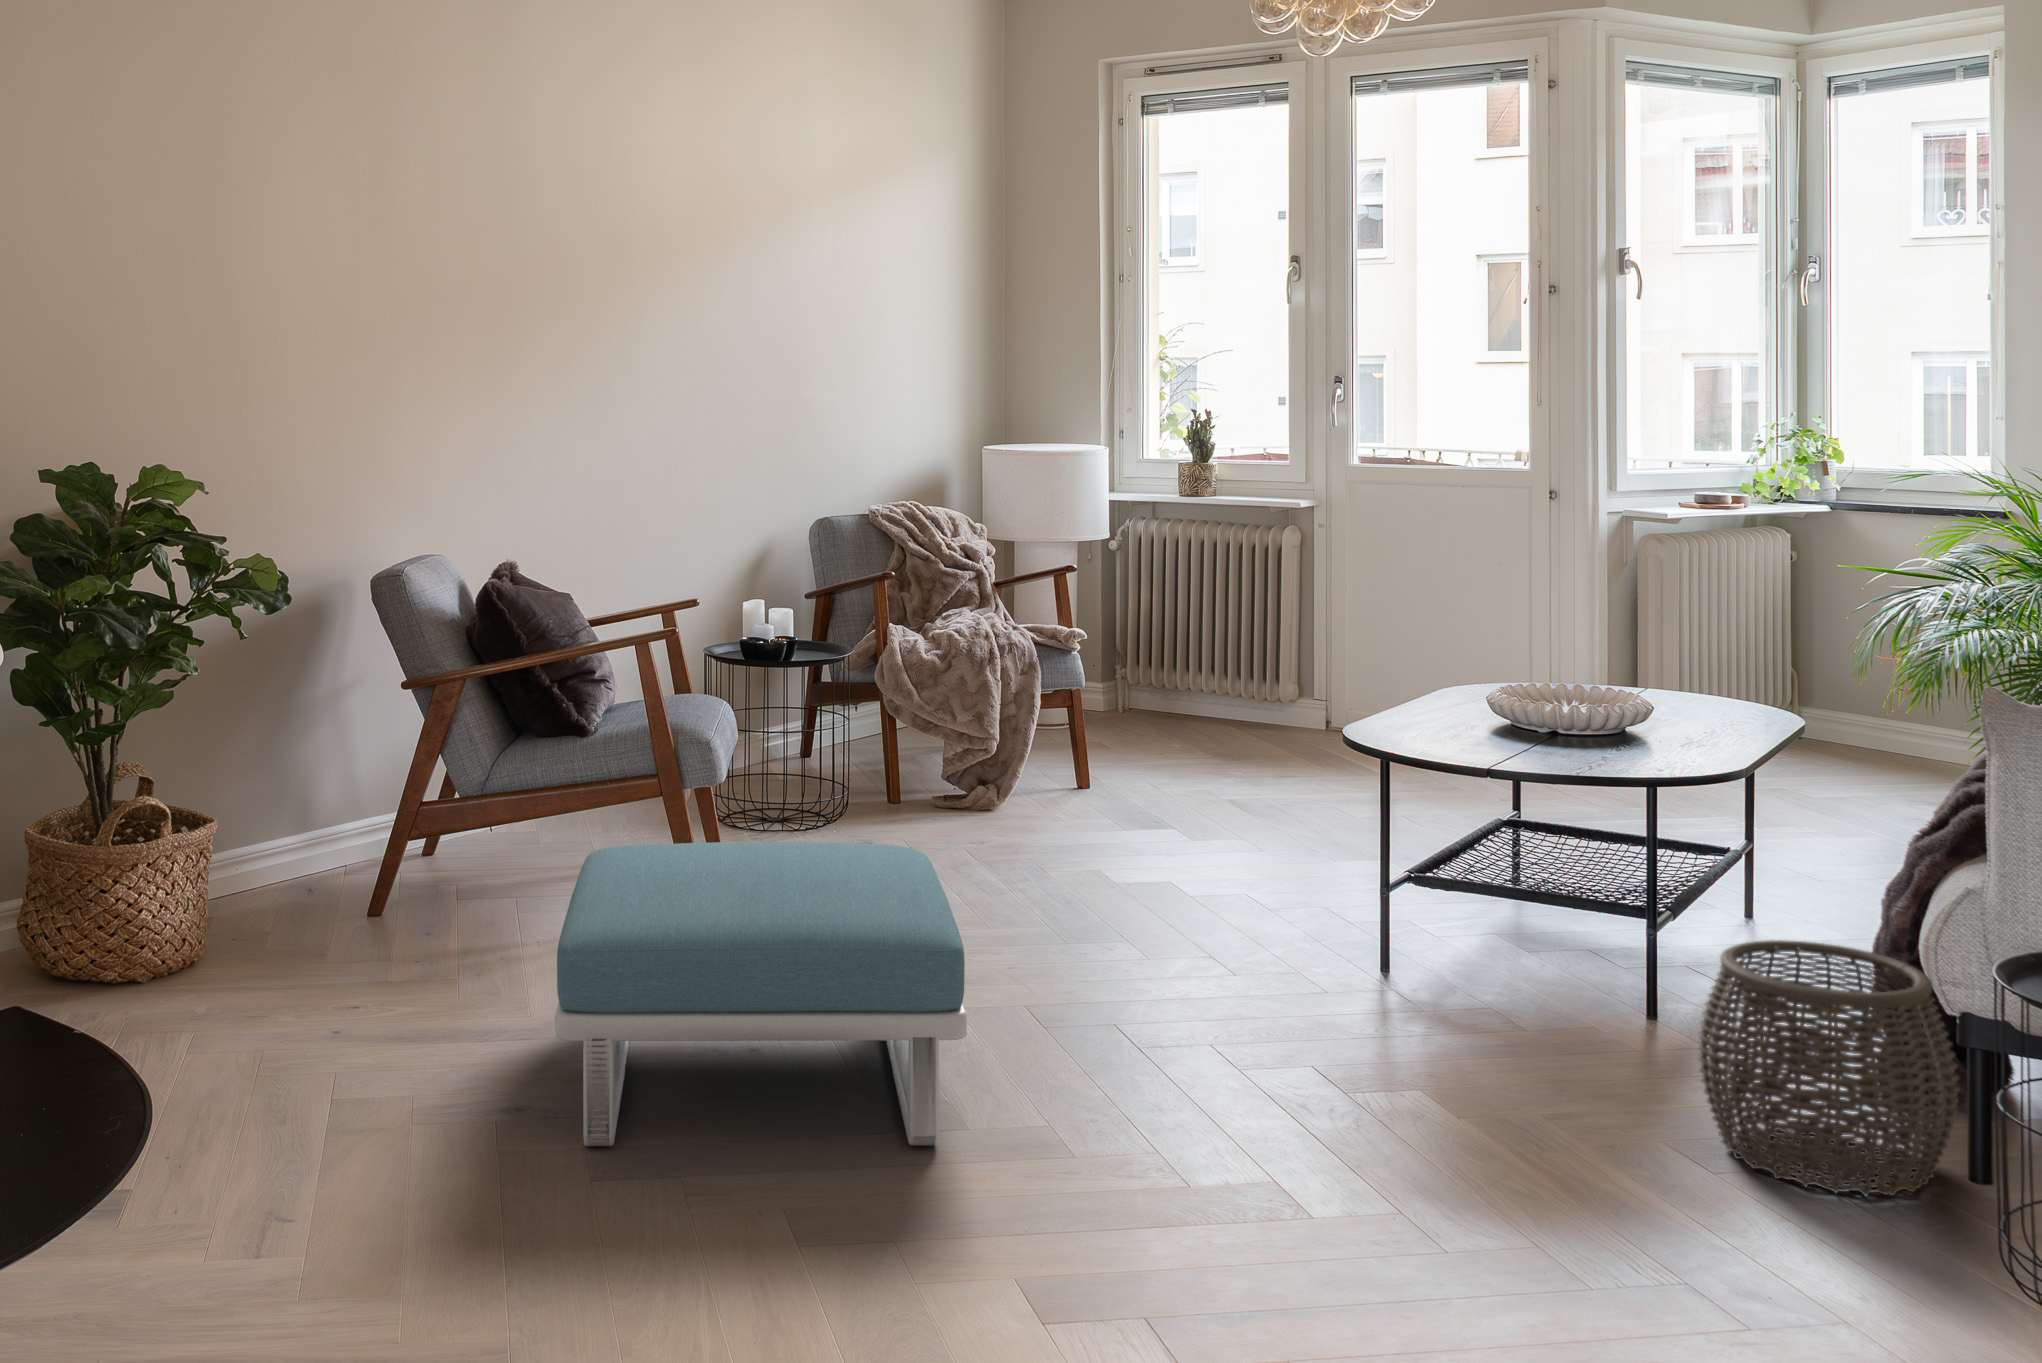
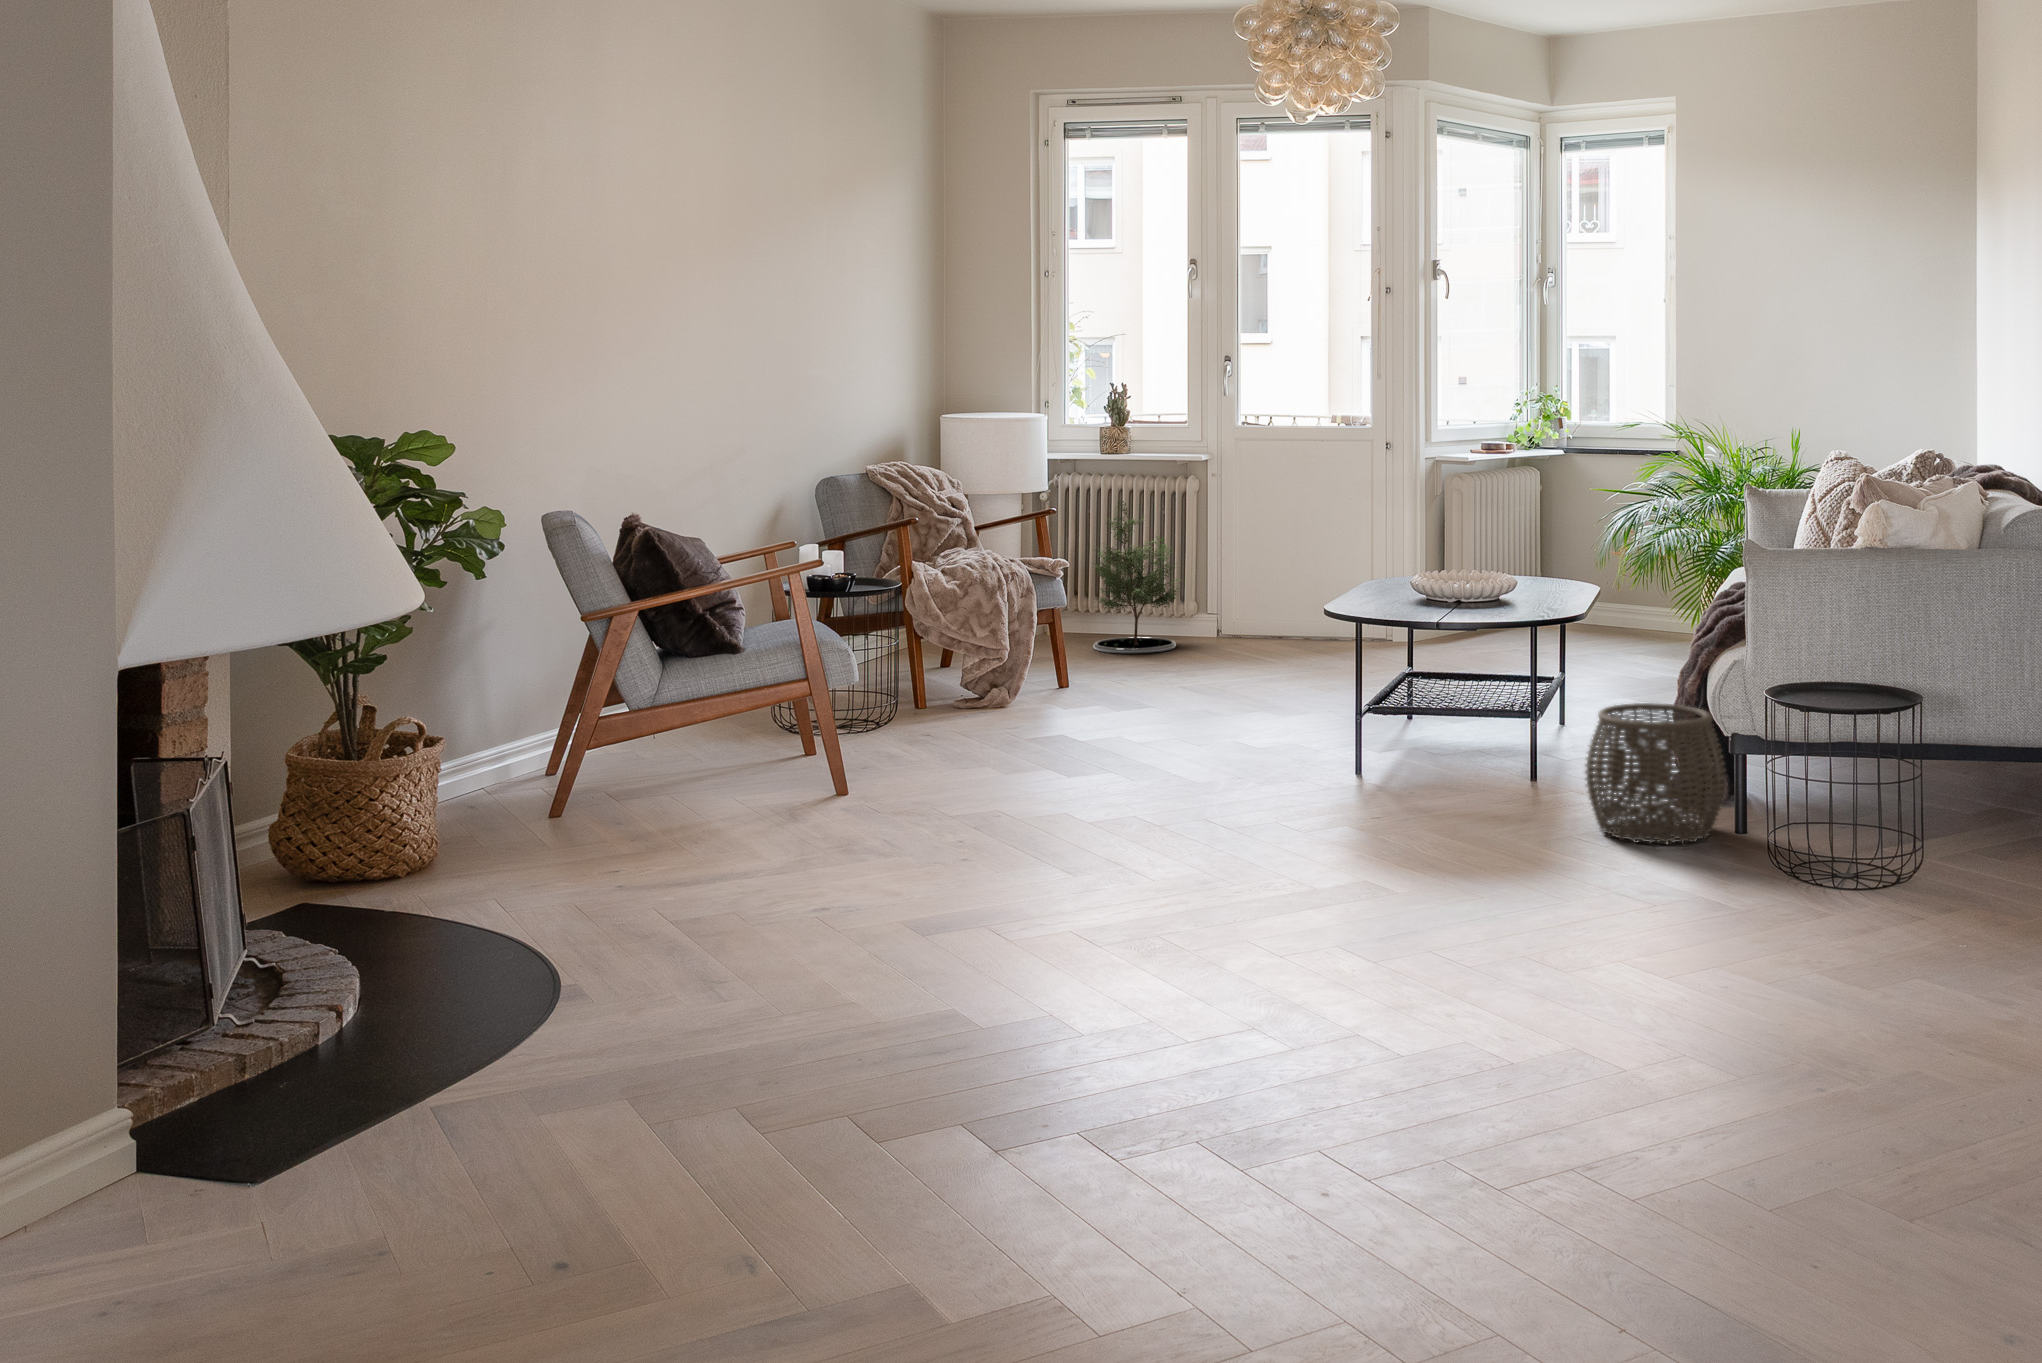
potted tree: none [1152,552,1271,743] -> present [1092,501,1181,654]
footstool: present [555,842,967,1146] -> none [806,705,1157,926]

